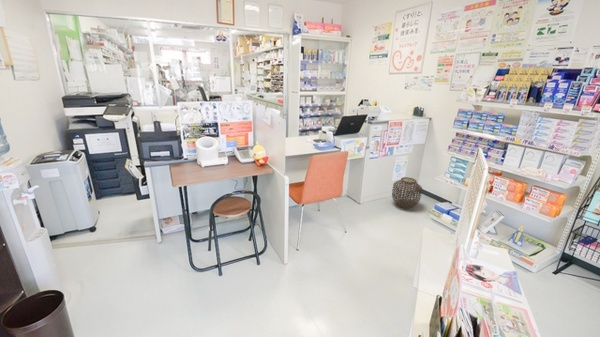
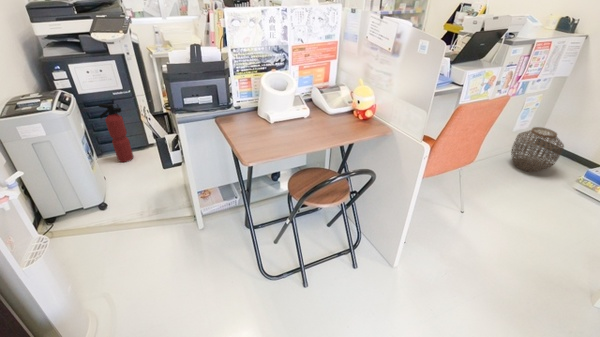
fire extinguisher: none [102,160,124,202] -> present [98,104,133,162]

